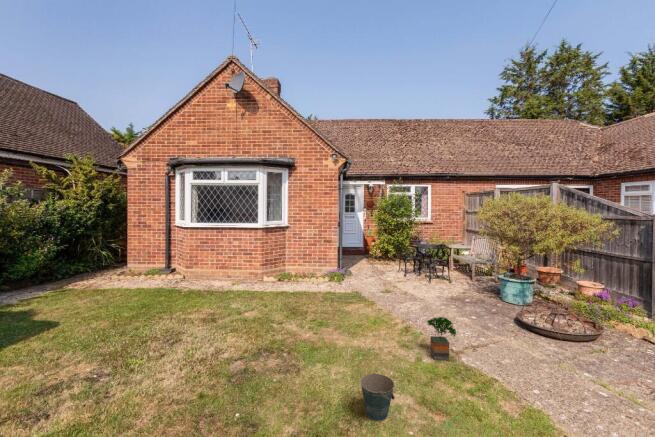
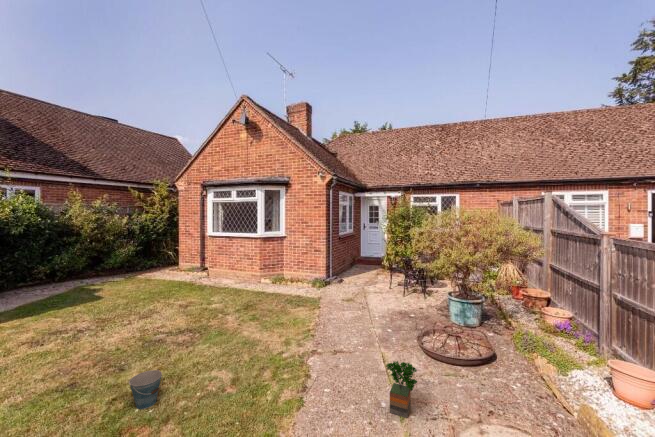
potted tree: present [427,317,456,361] -> present [386,361,417,418]

